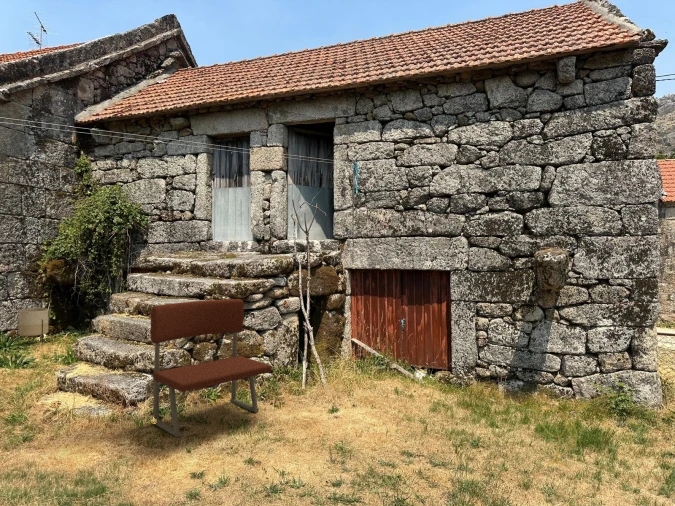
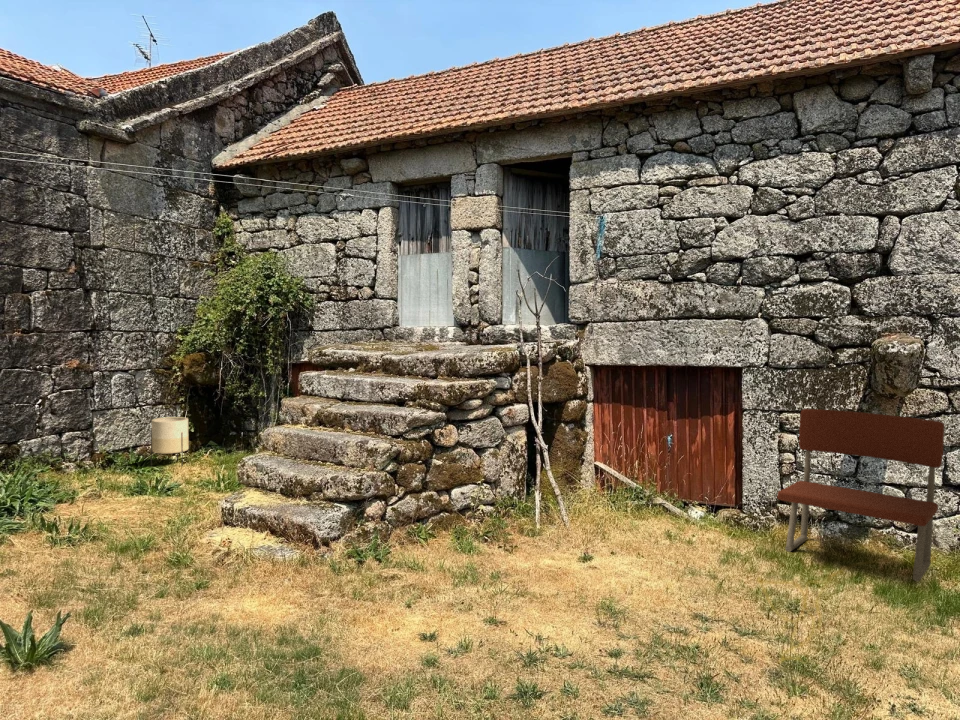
bench: present [151,299,271,437] -> present [778,409,944,581]

